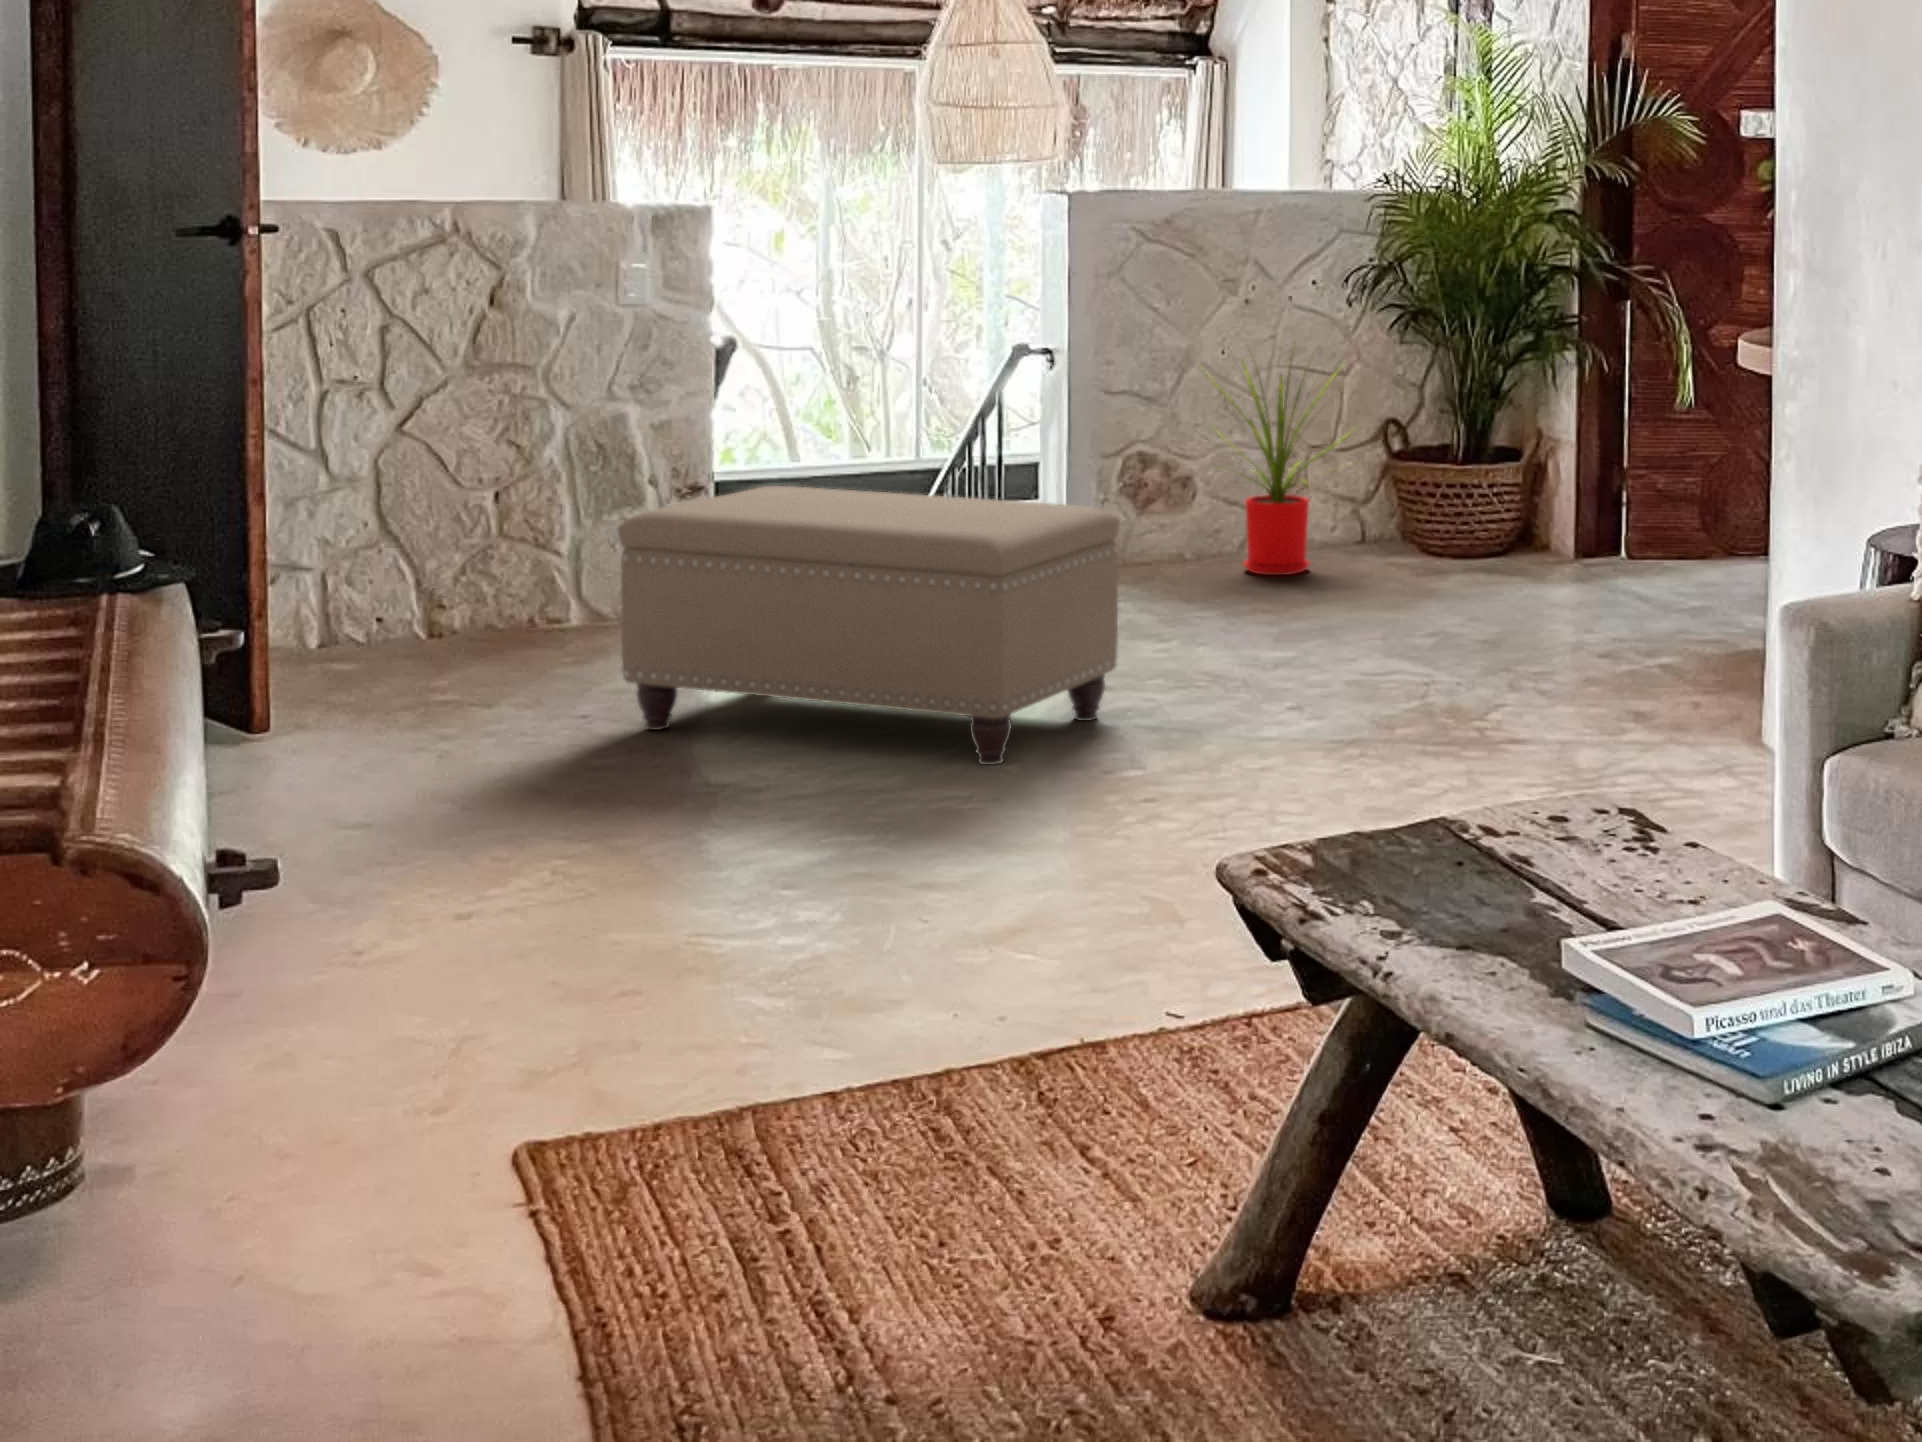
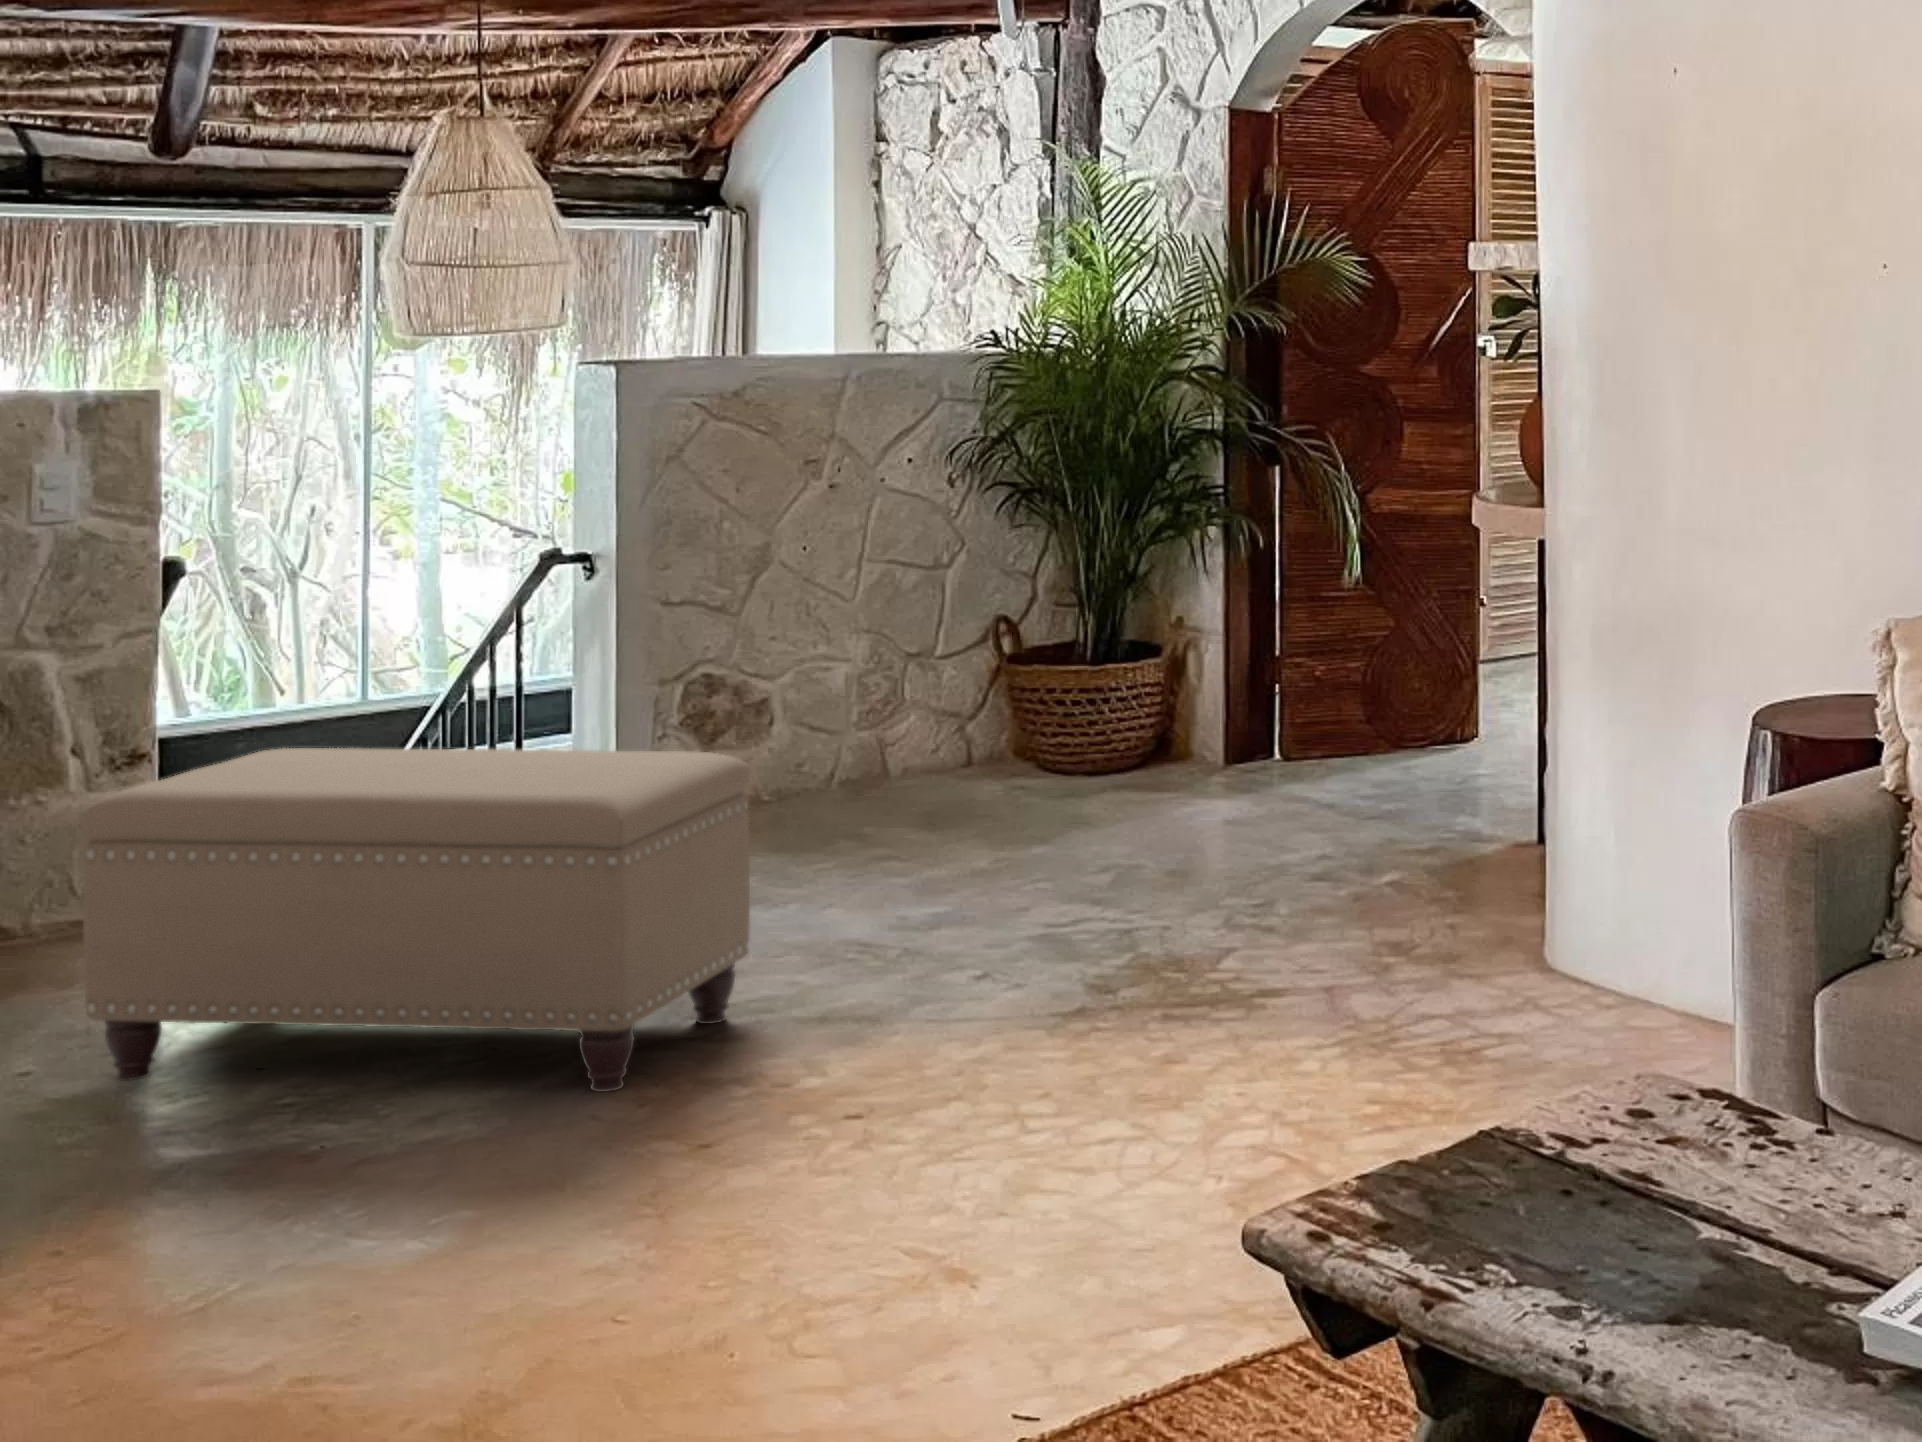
house plant: present [1205,347,1358,575] -> none [773,532,993,824]

